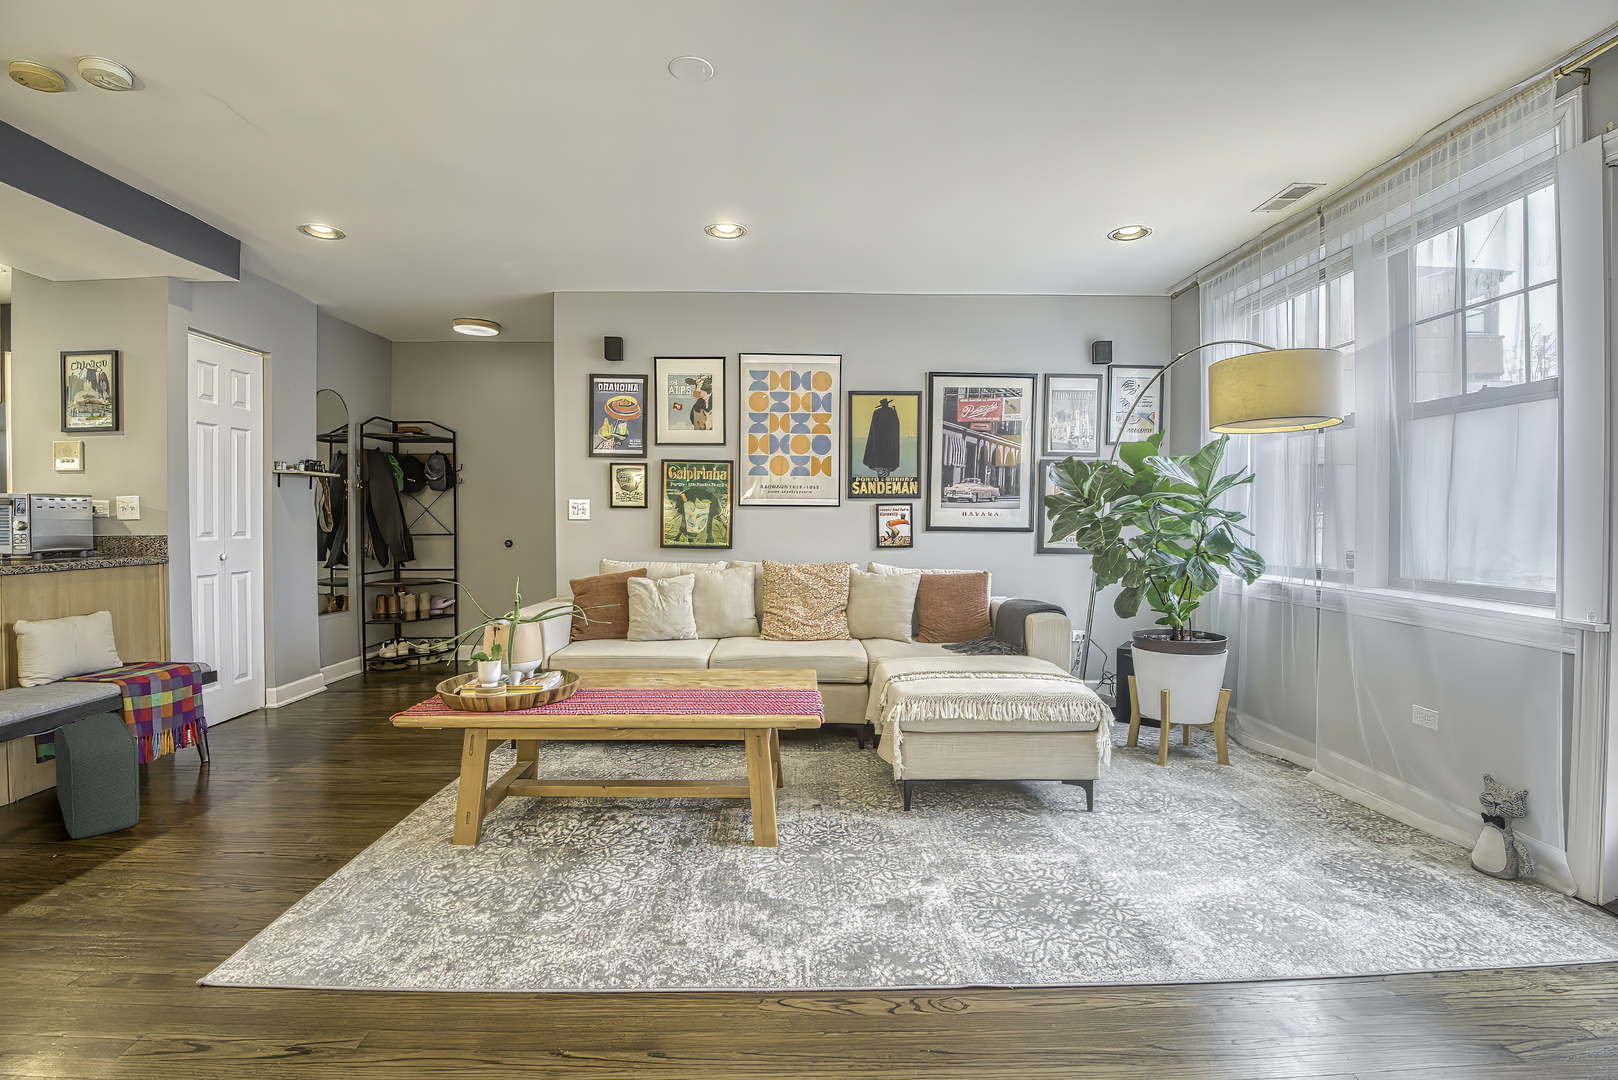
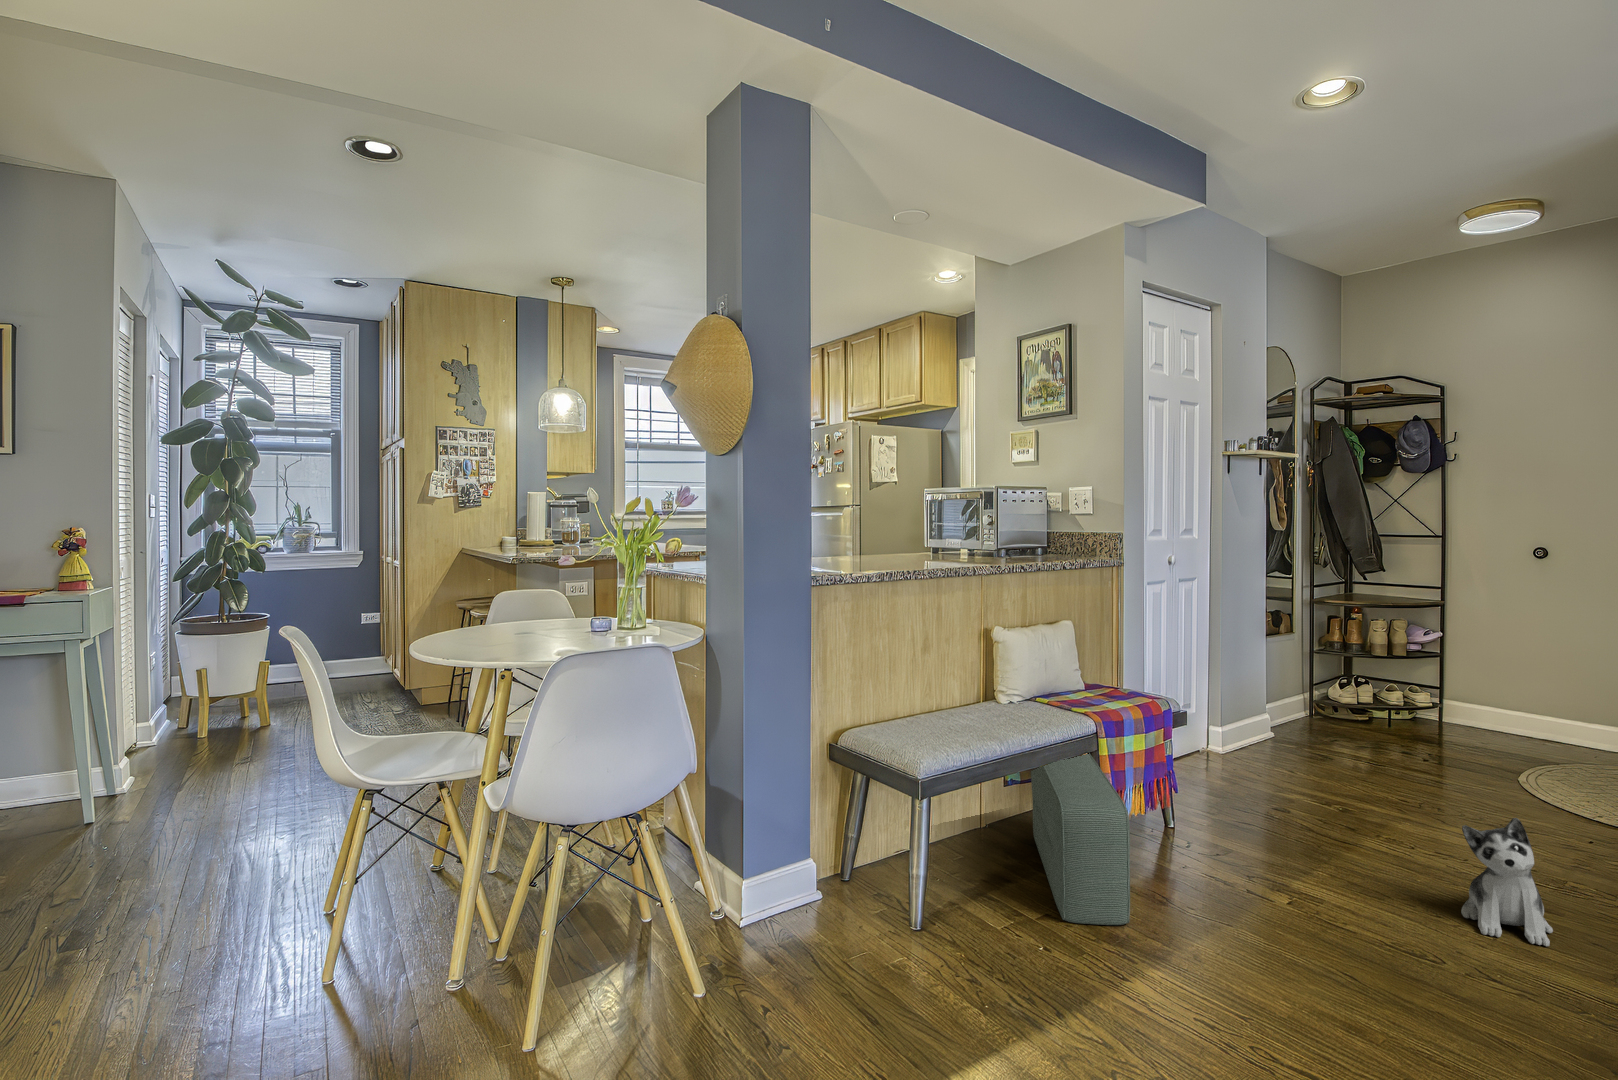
plush toy: none [387,695,434,765] -> present [1461,818,1553,947]

